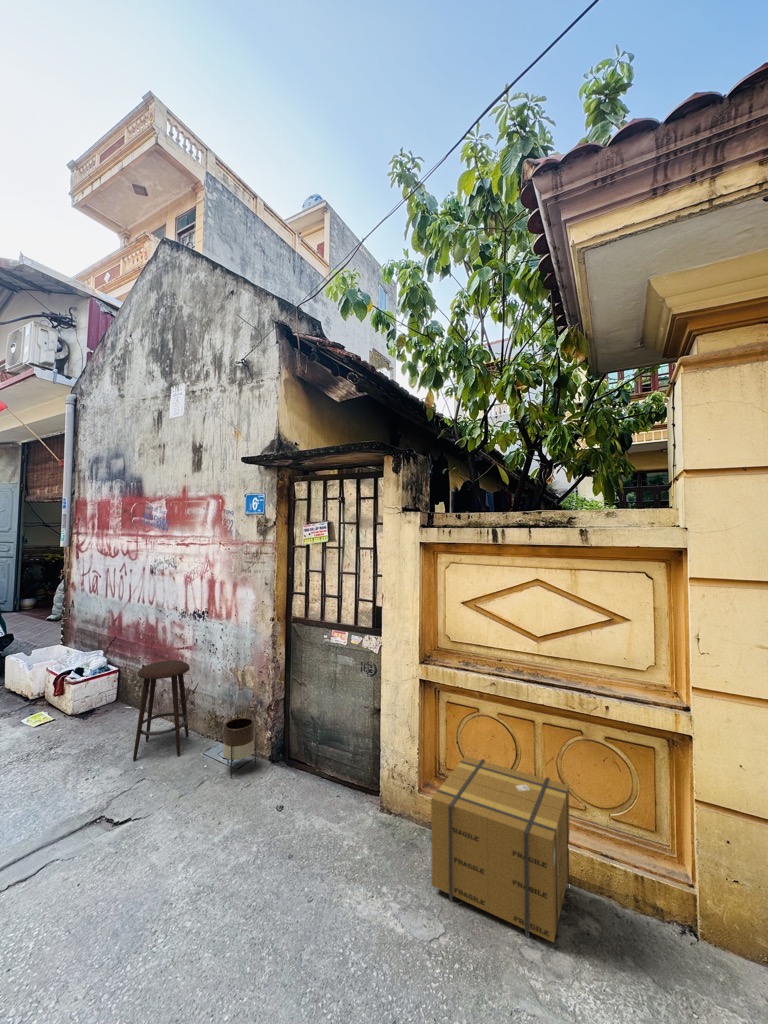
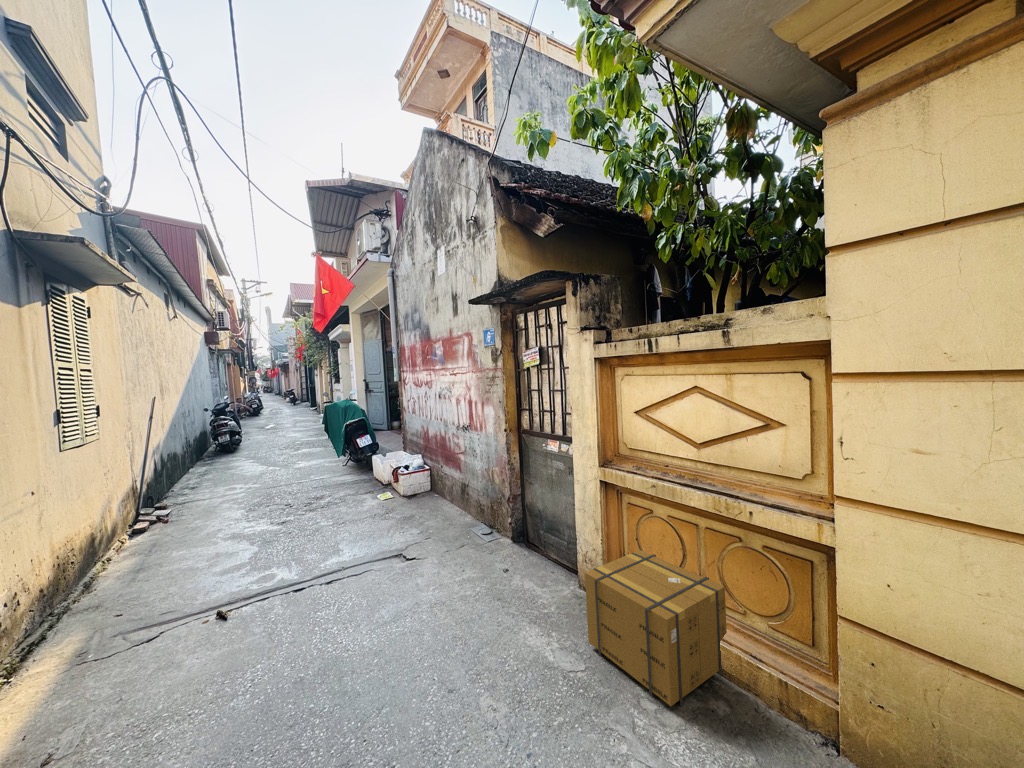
stool: present [133,660,190,761] -> none [426,460,466,528]
planter: present [223,717,257,778] -> none [476,505,503,547]

